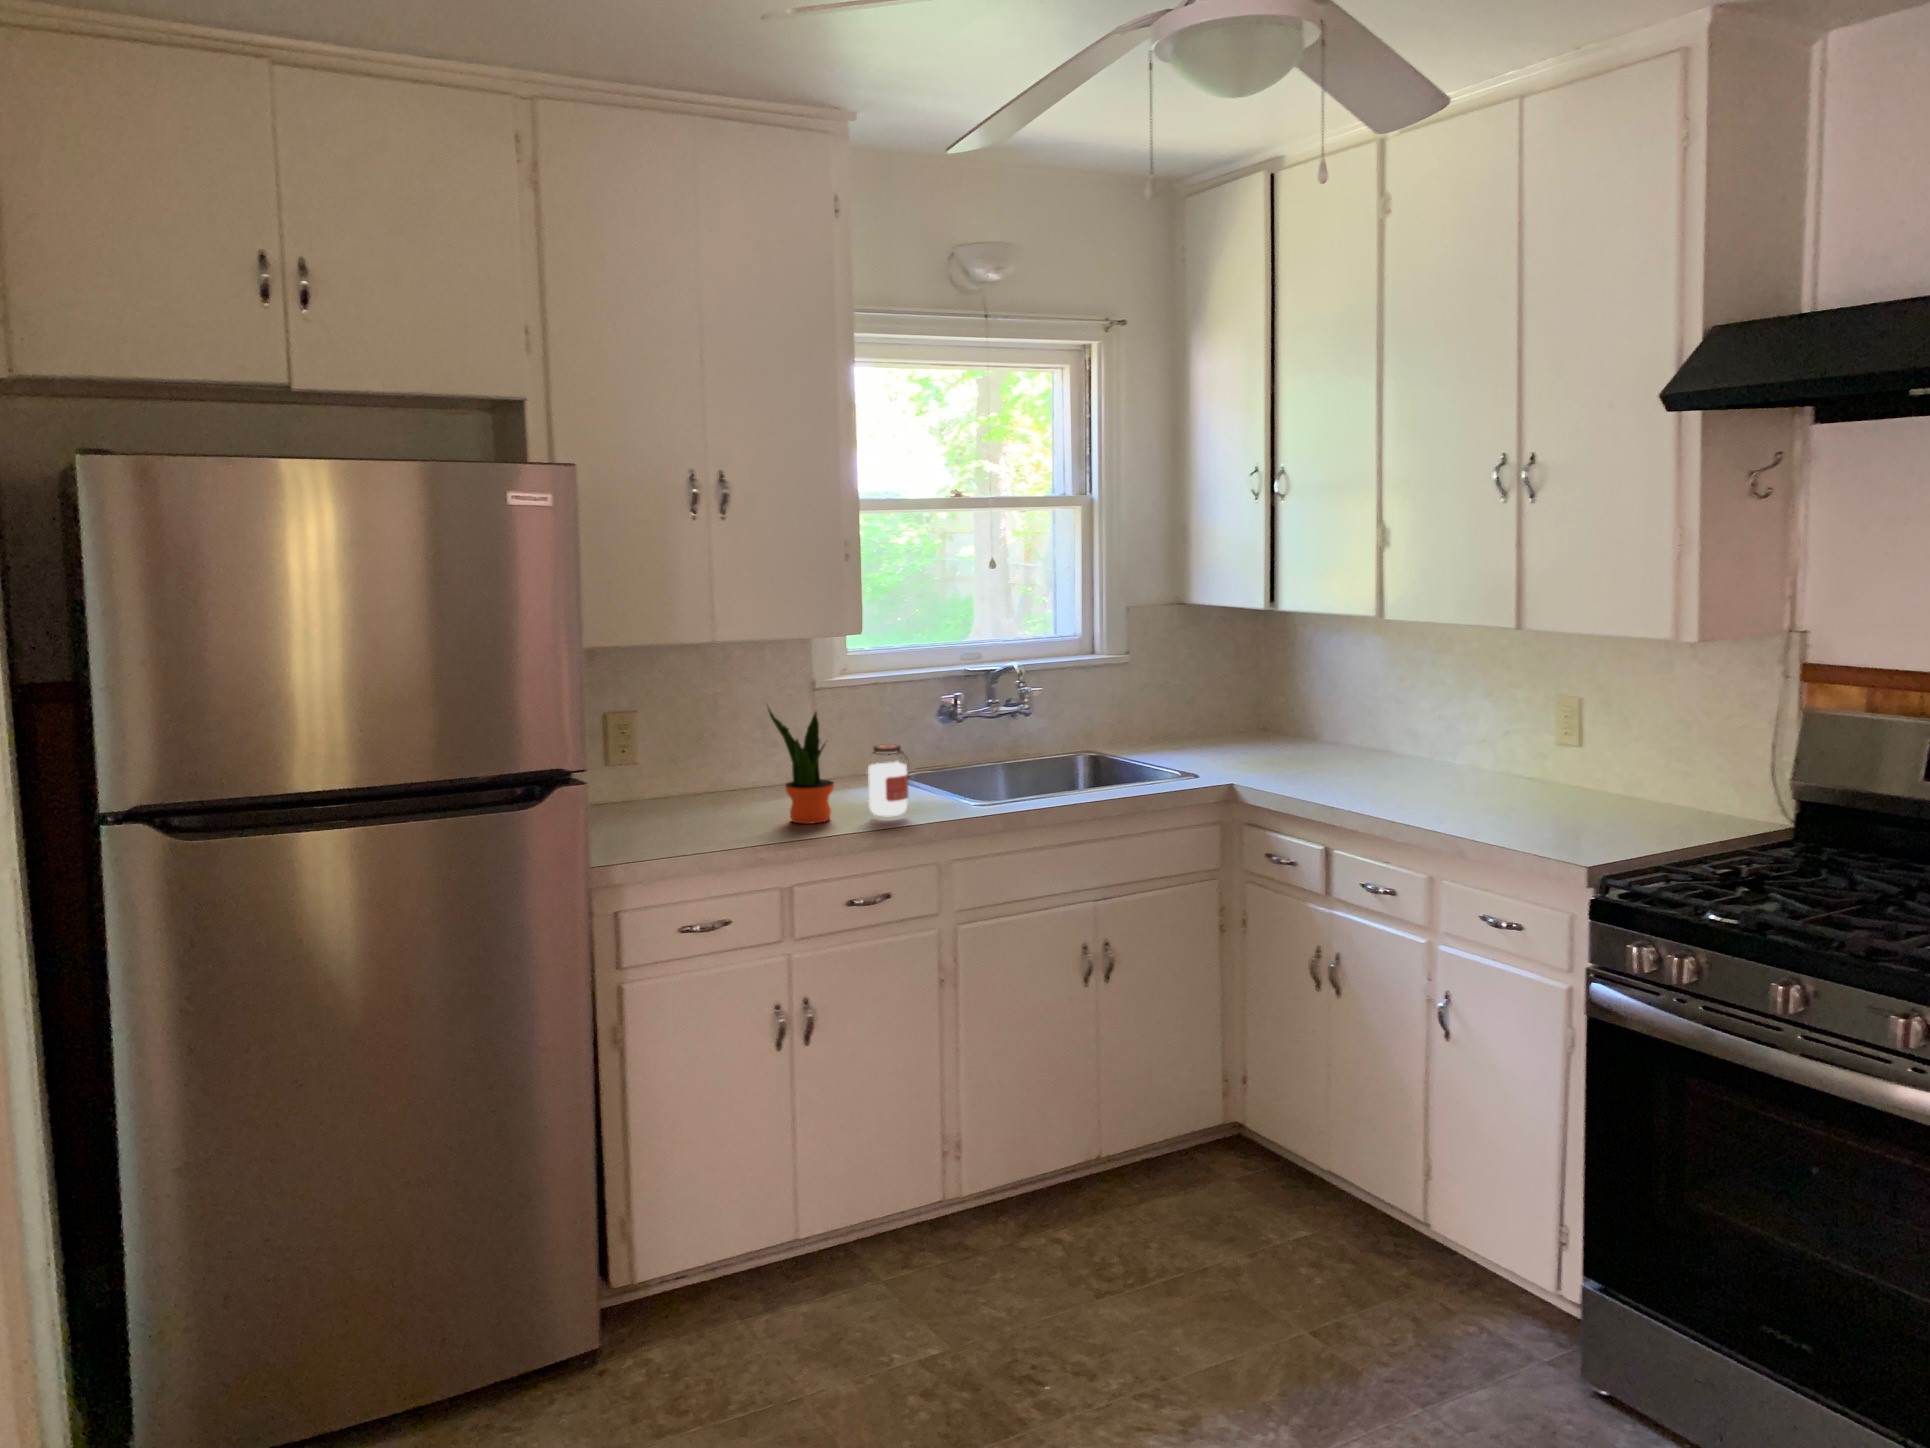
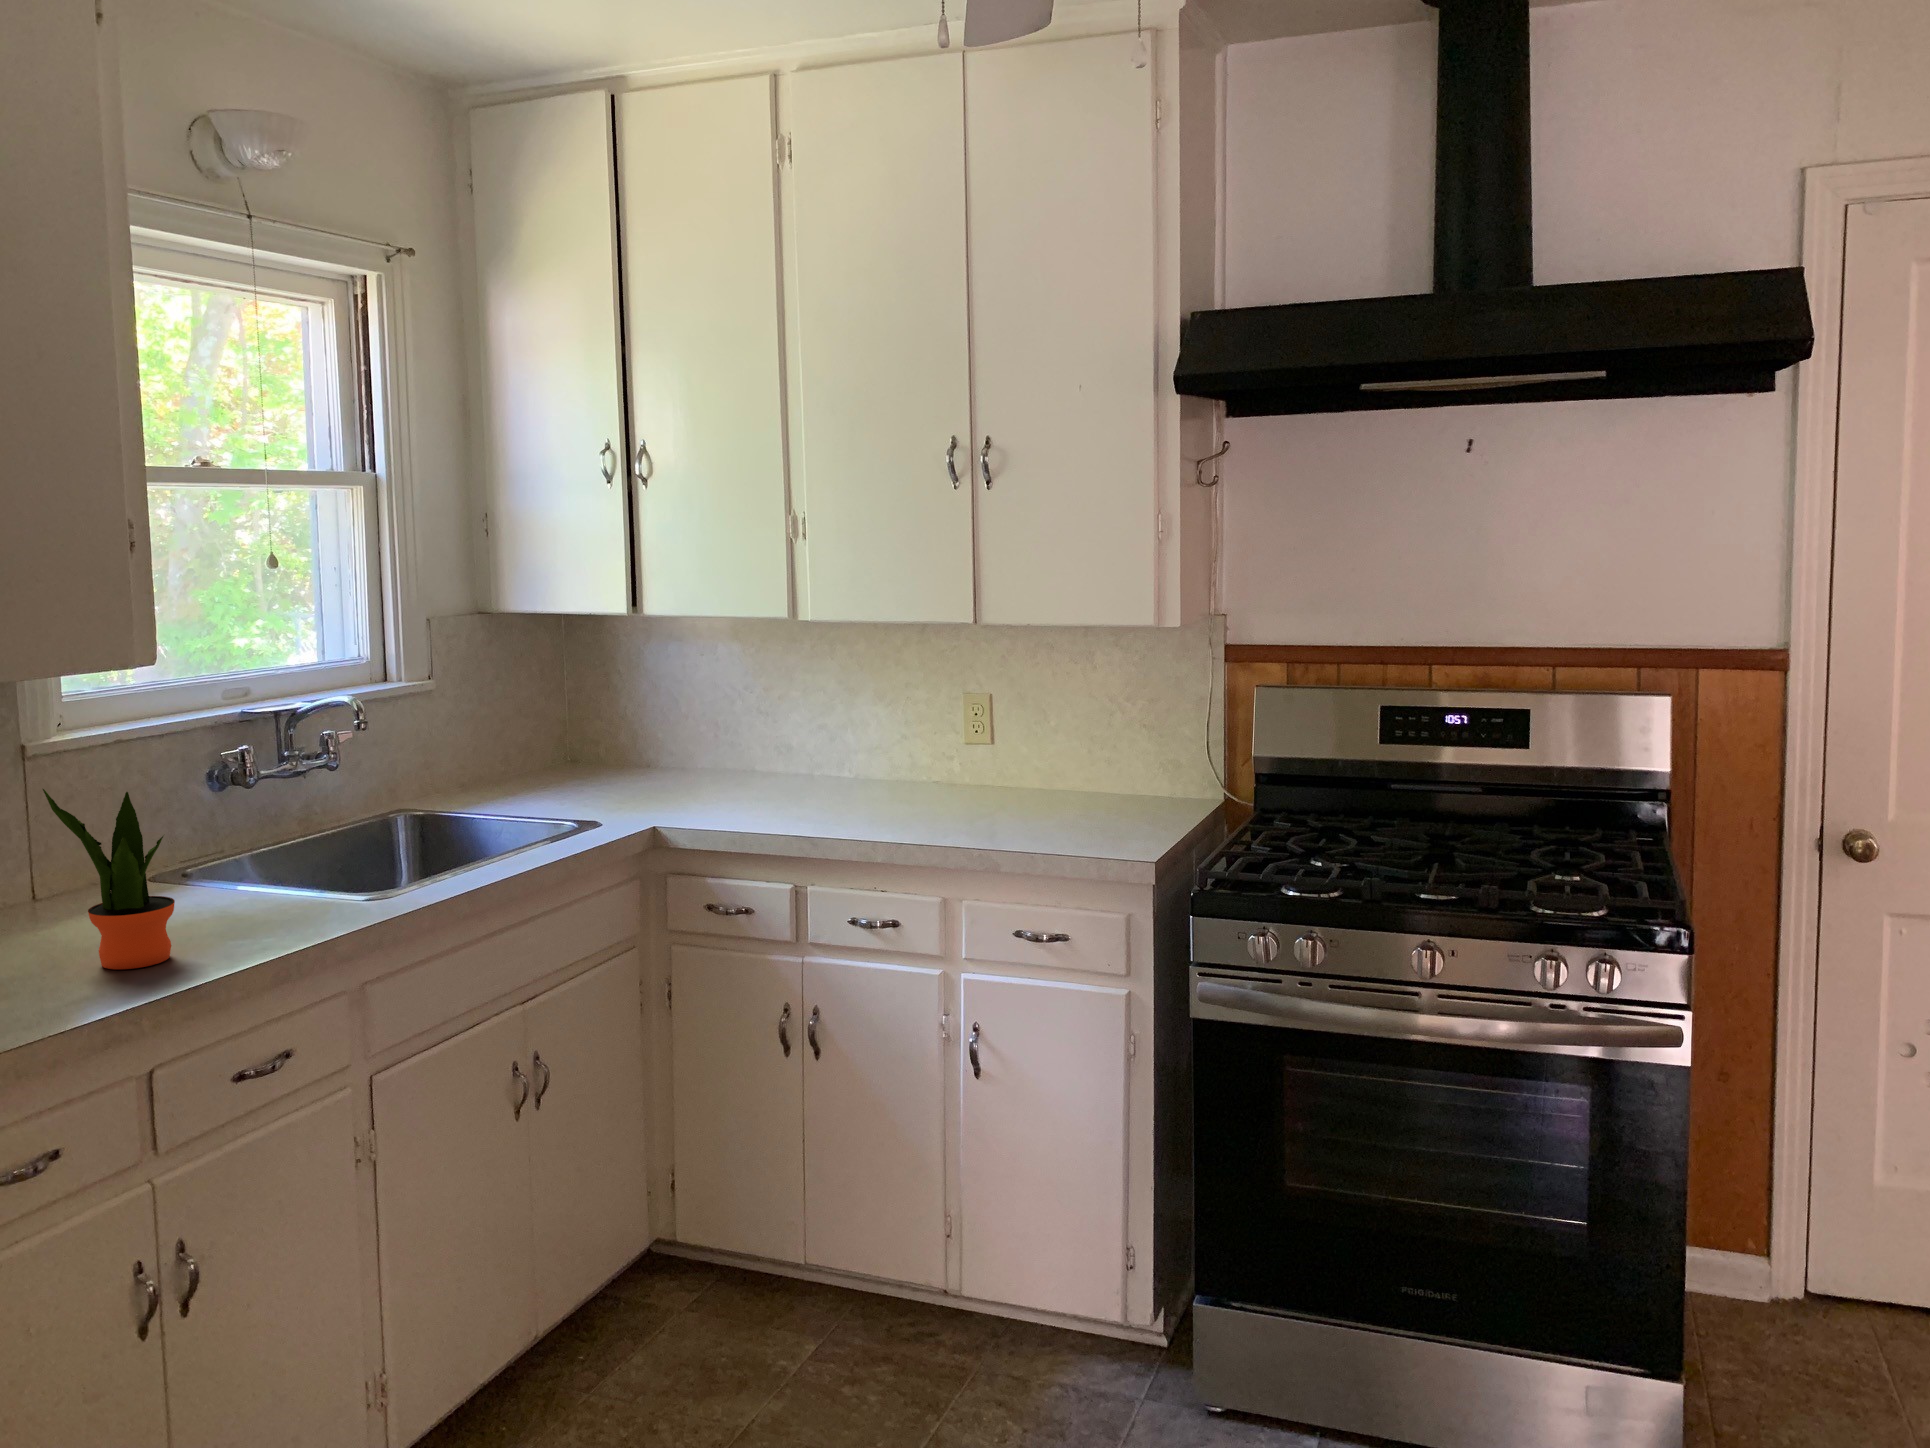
jar: present [866,744,908,816] -> none [217,829,288,939]

